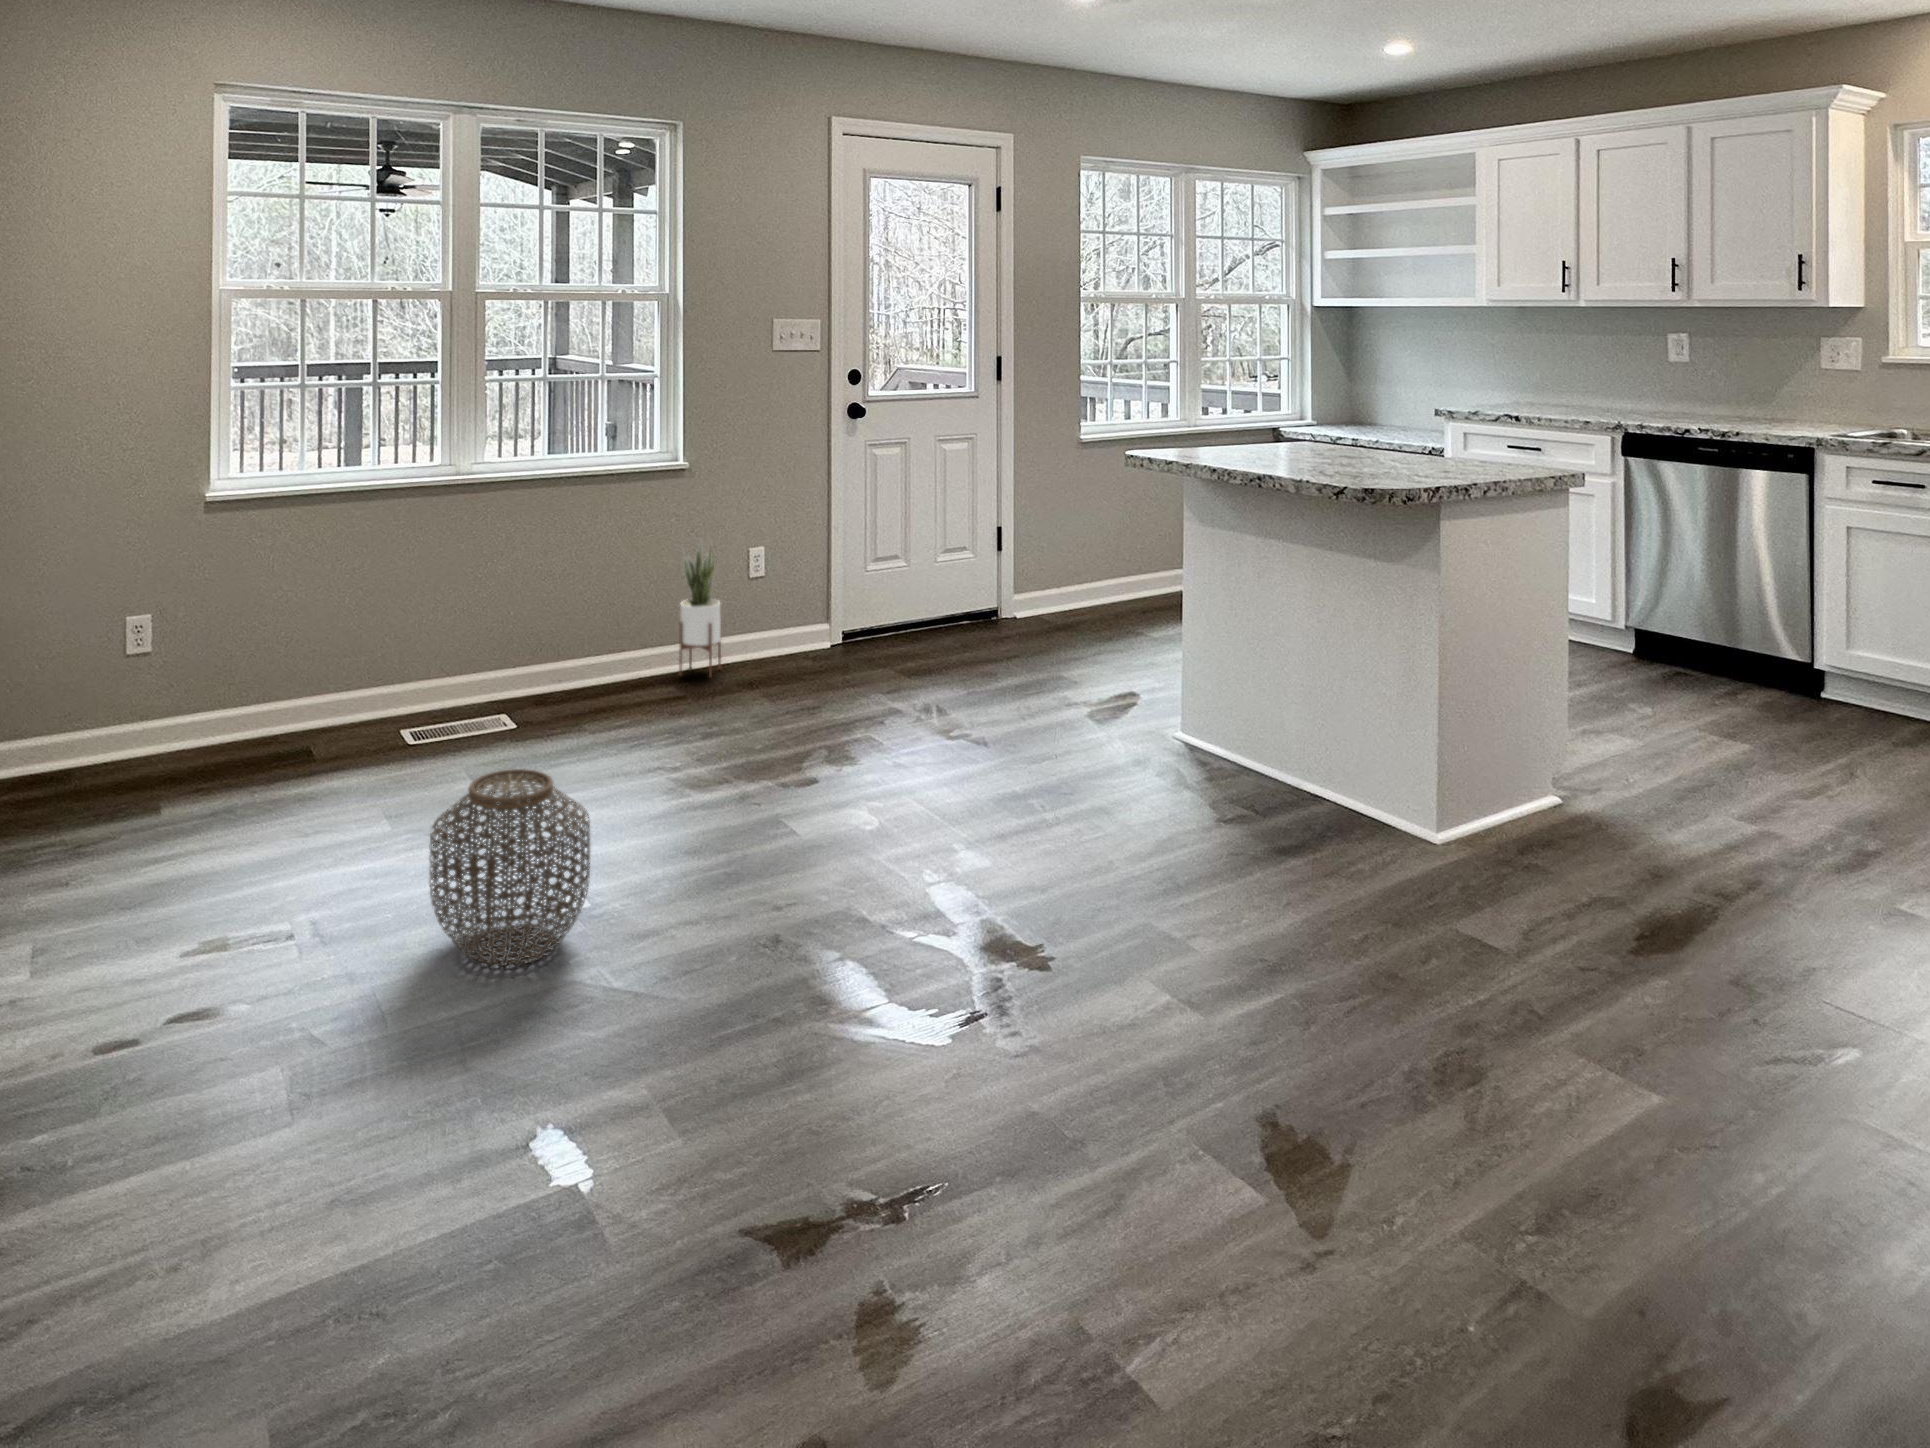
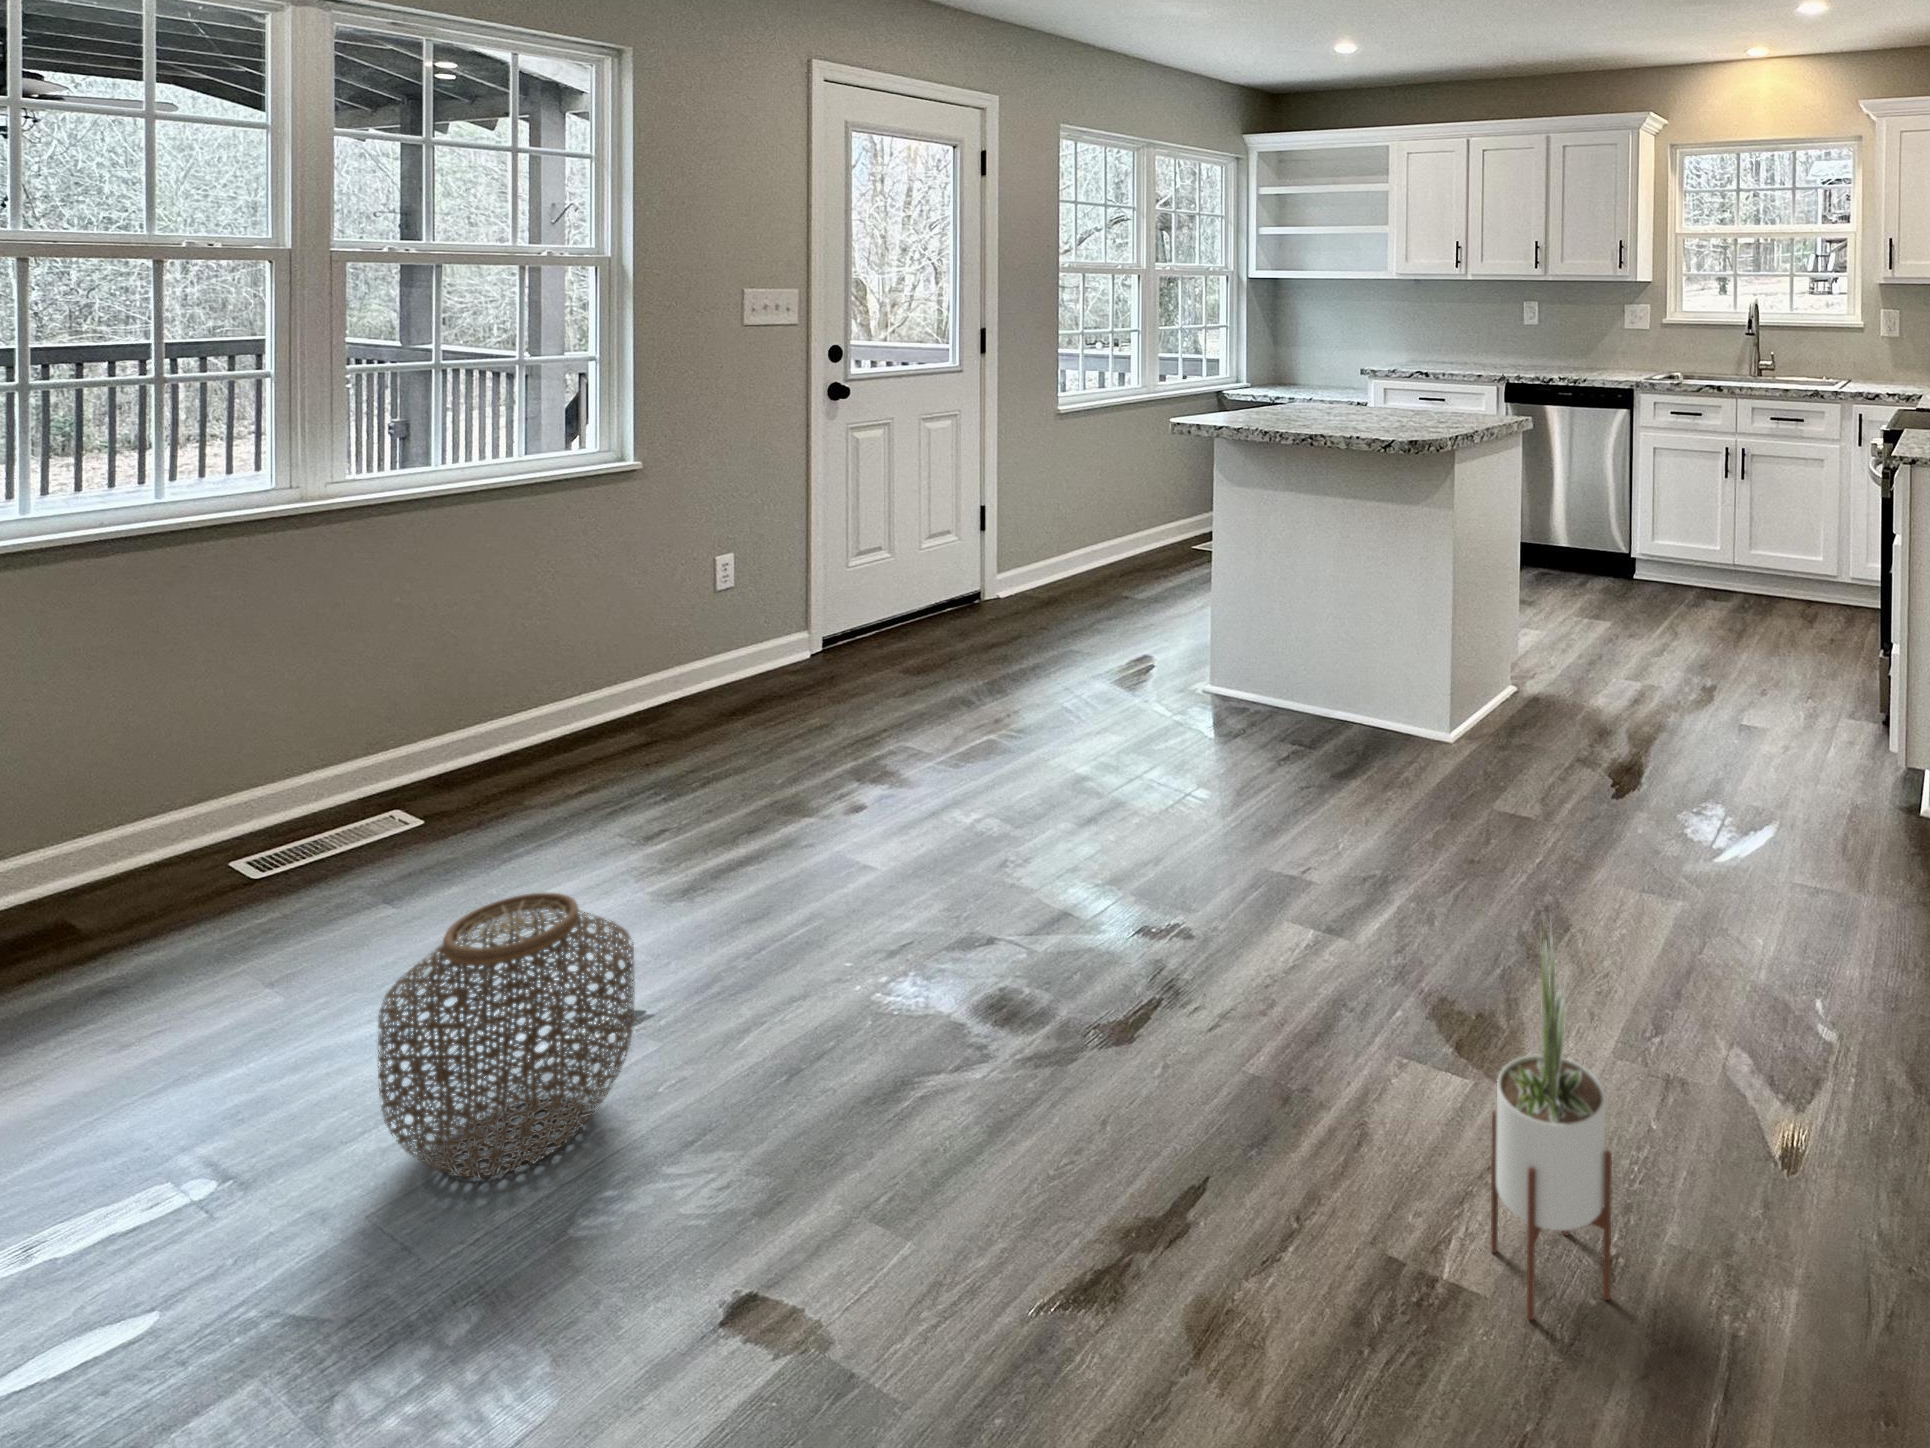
potted plant: present [679,544,721,677] -> present [1491,934,1612,1320]

